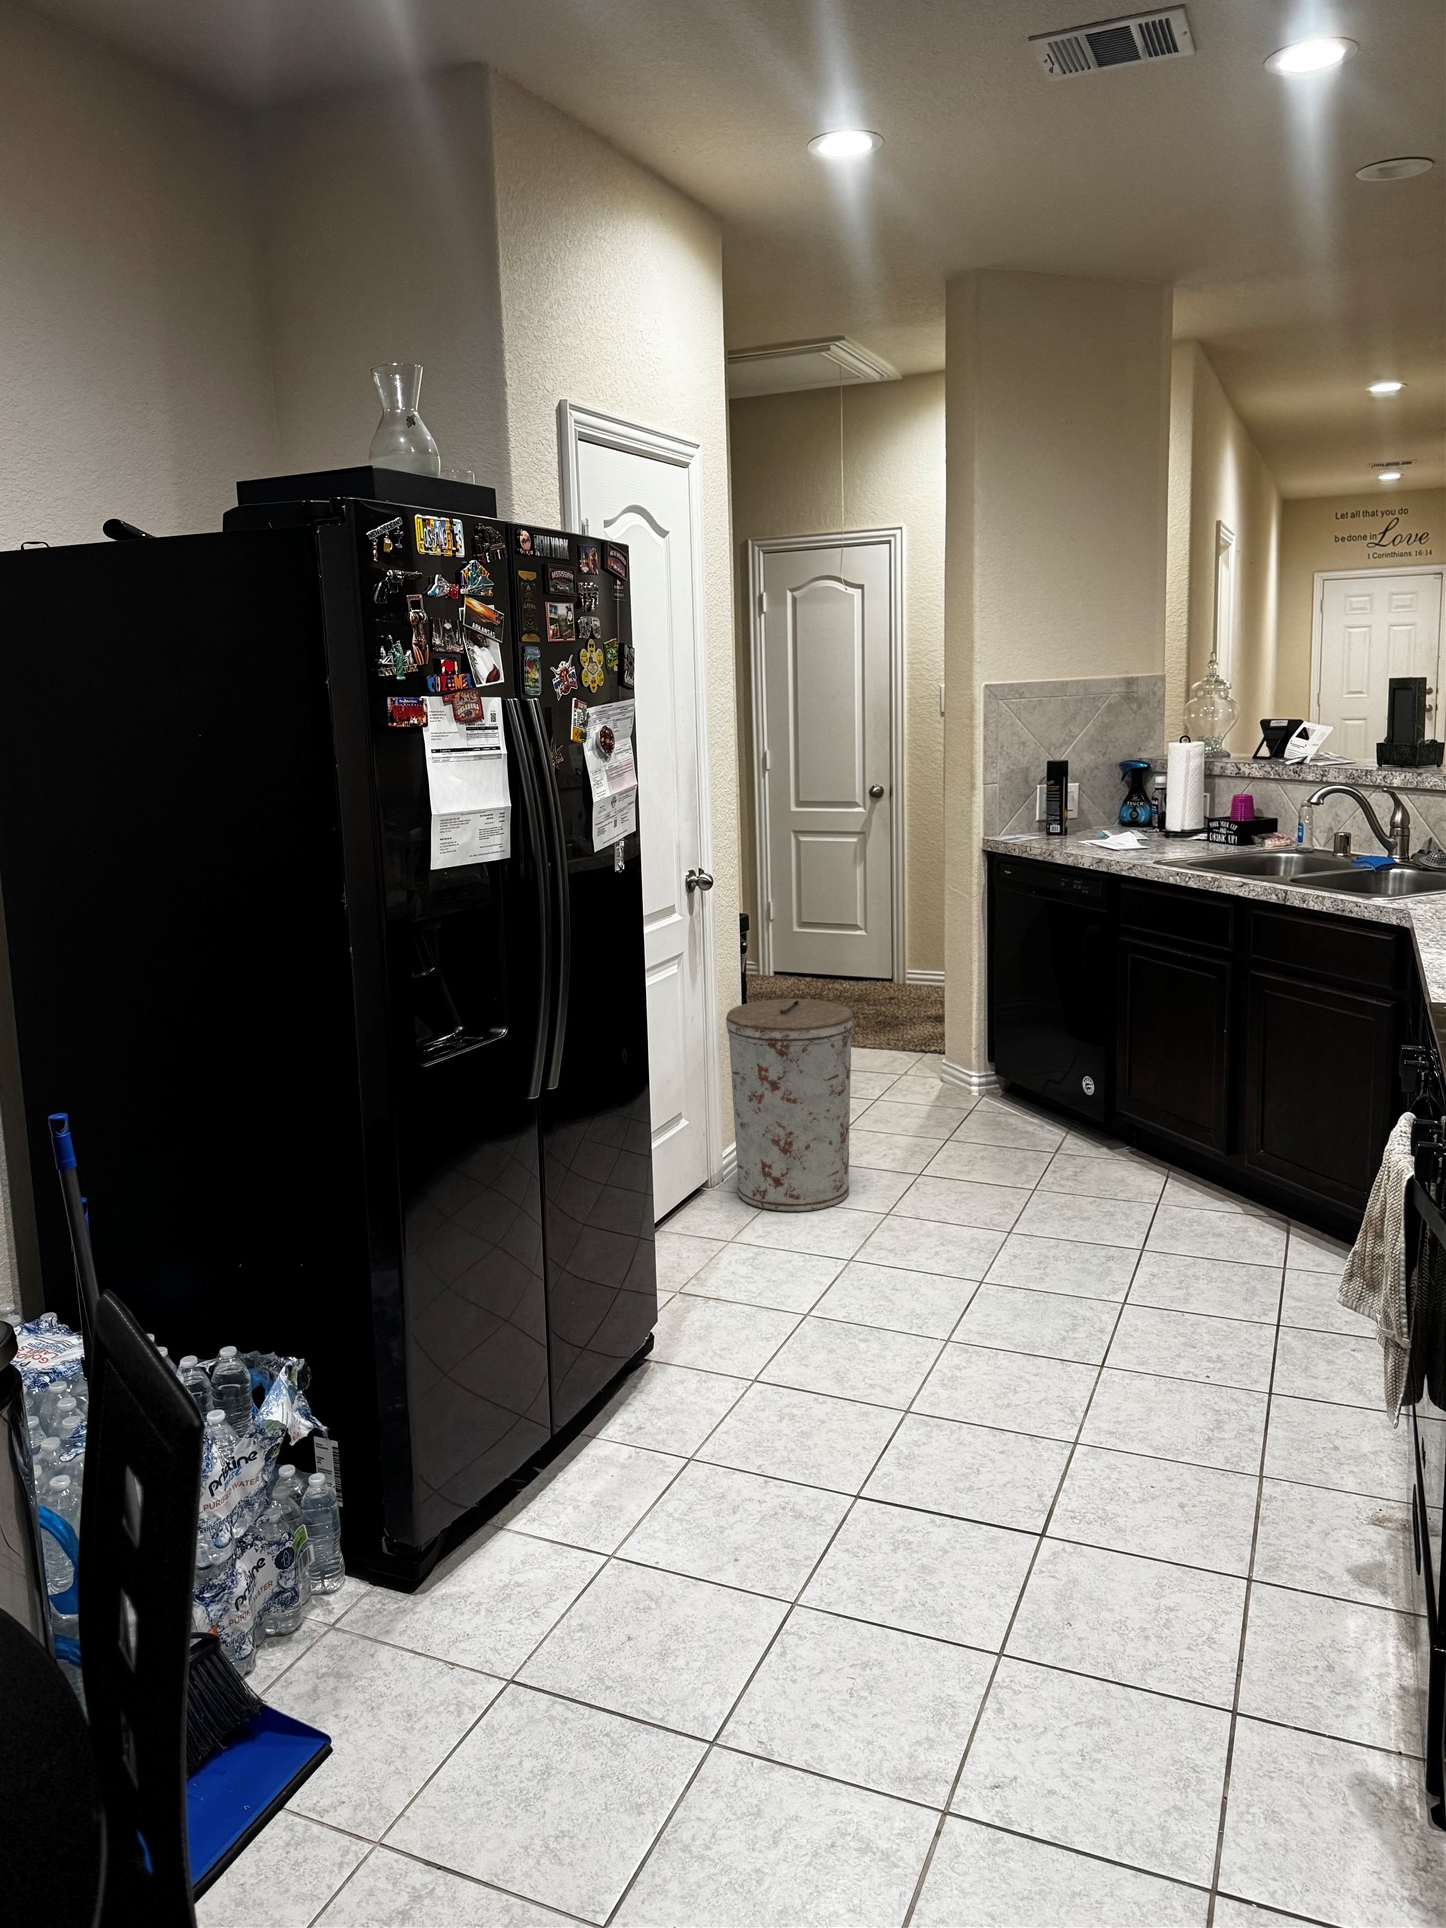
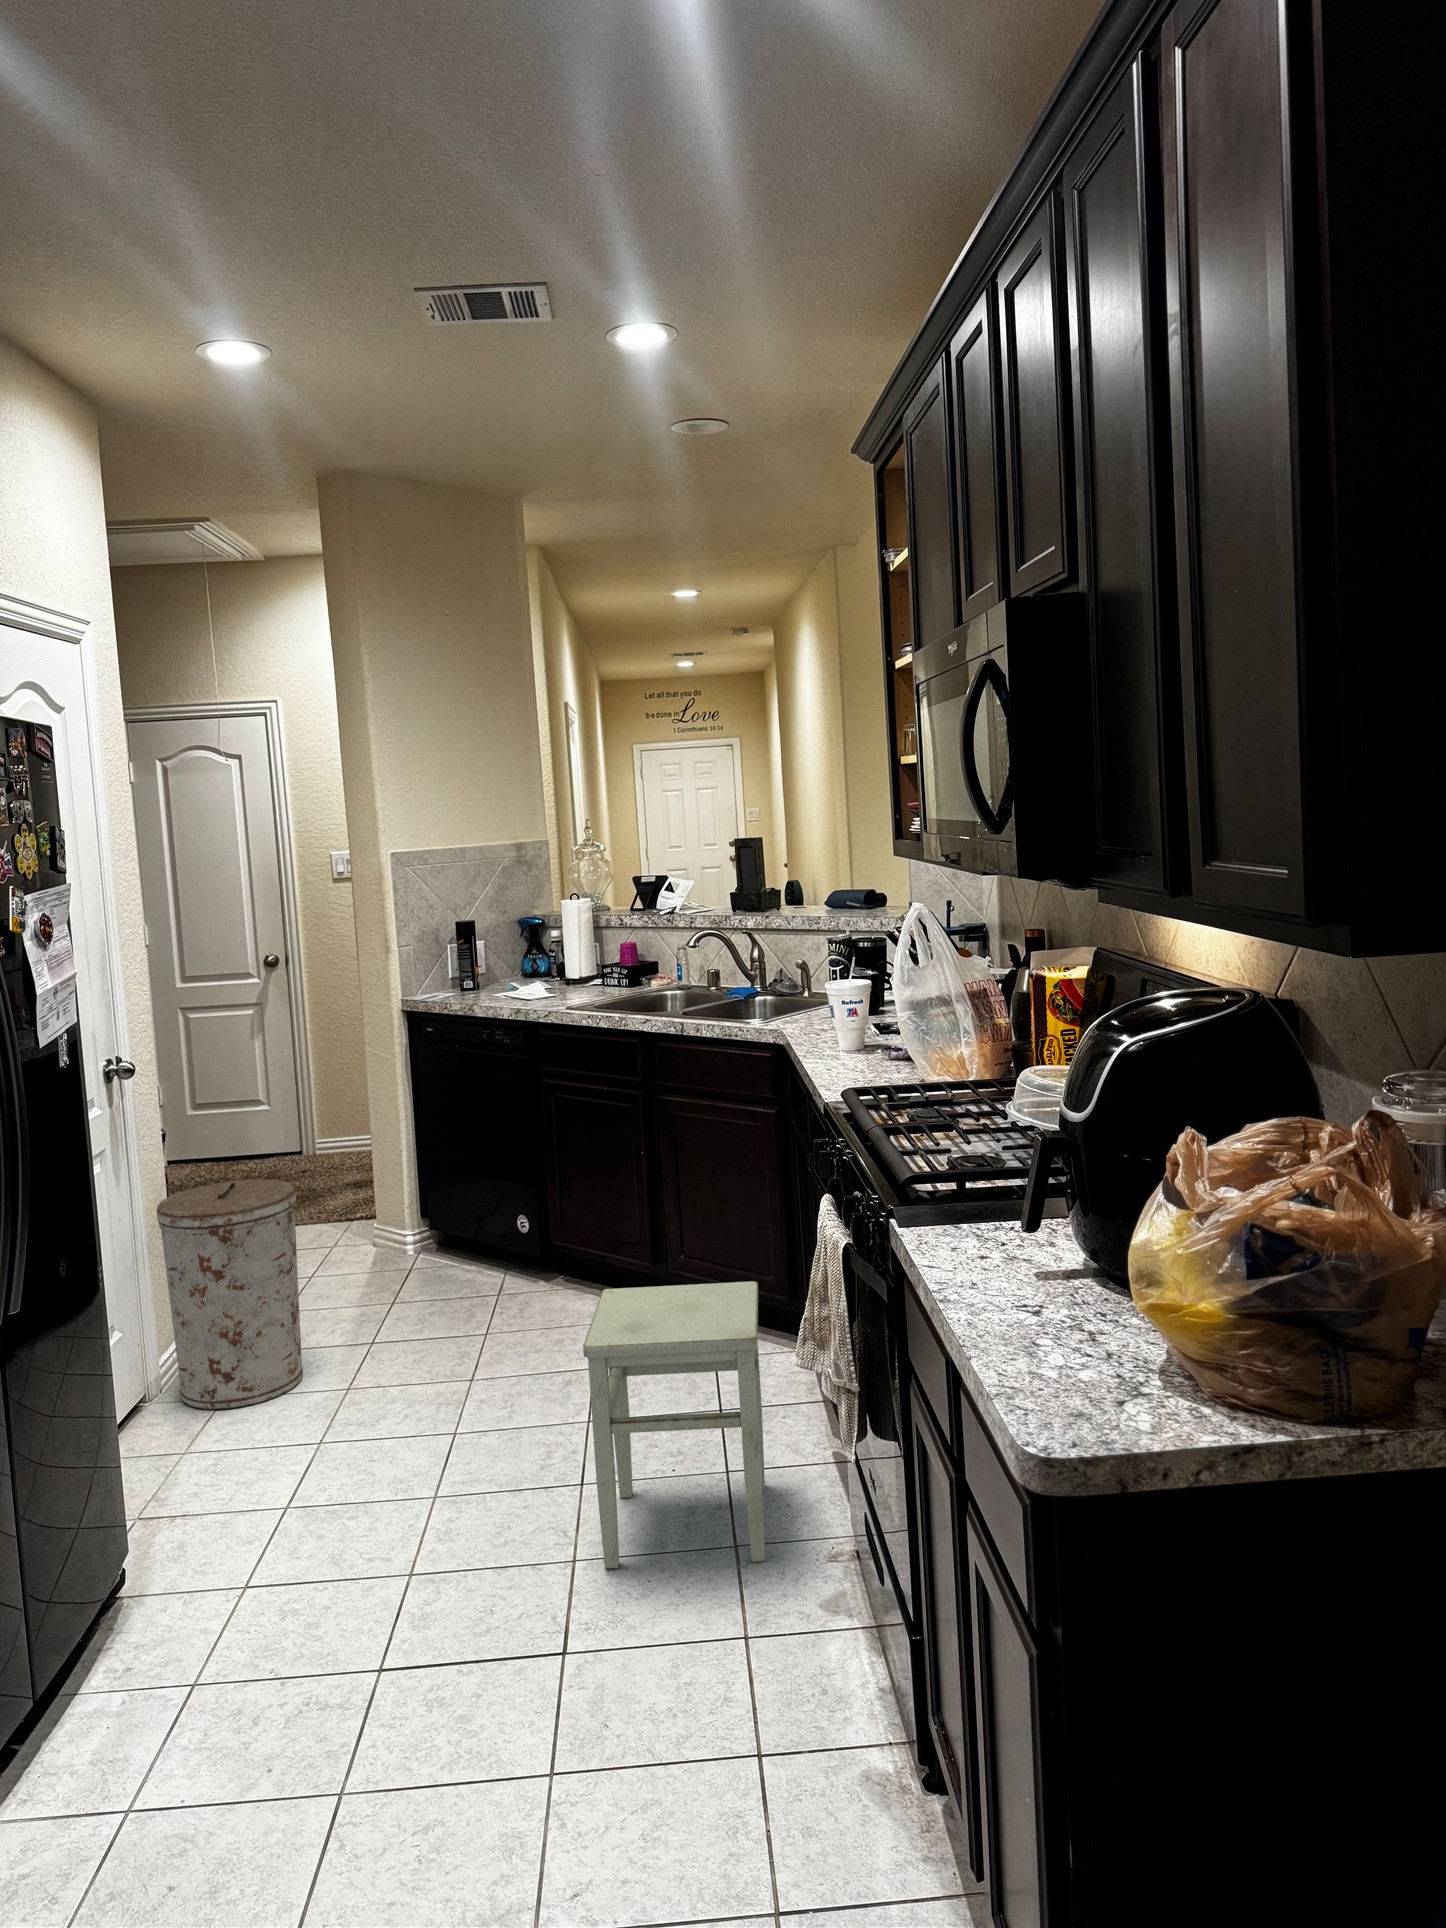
stool: none [1100,1170,1325,1503] -> present [583,1281,765,1568]

